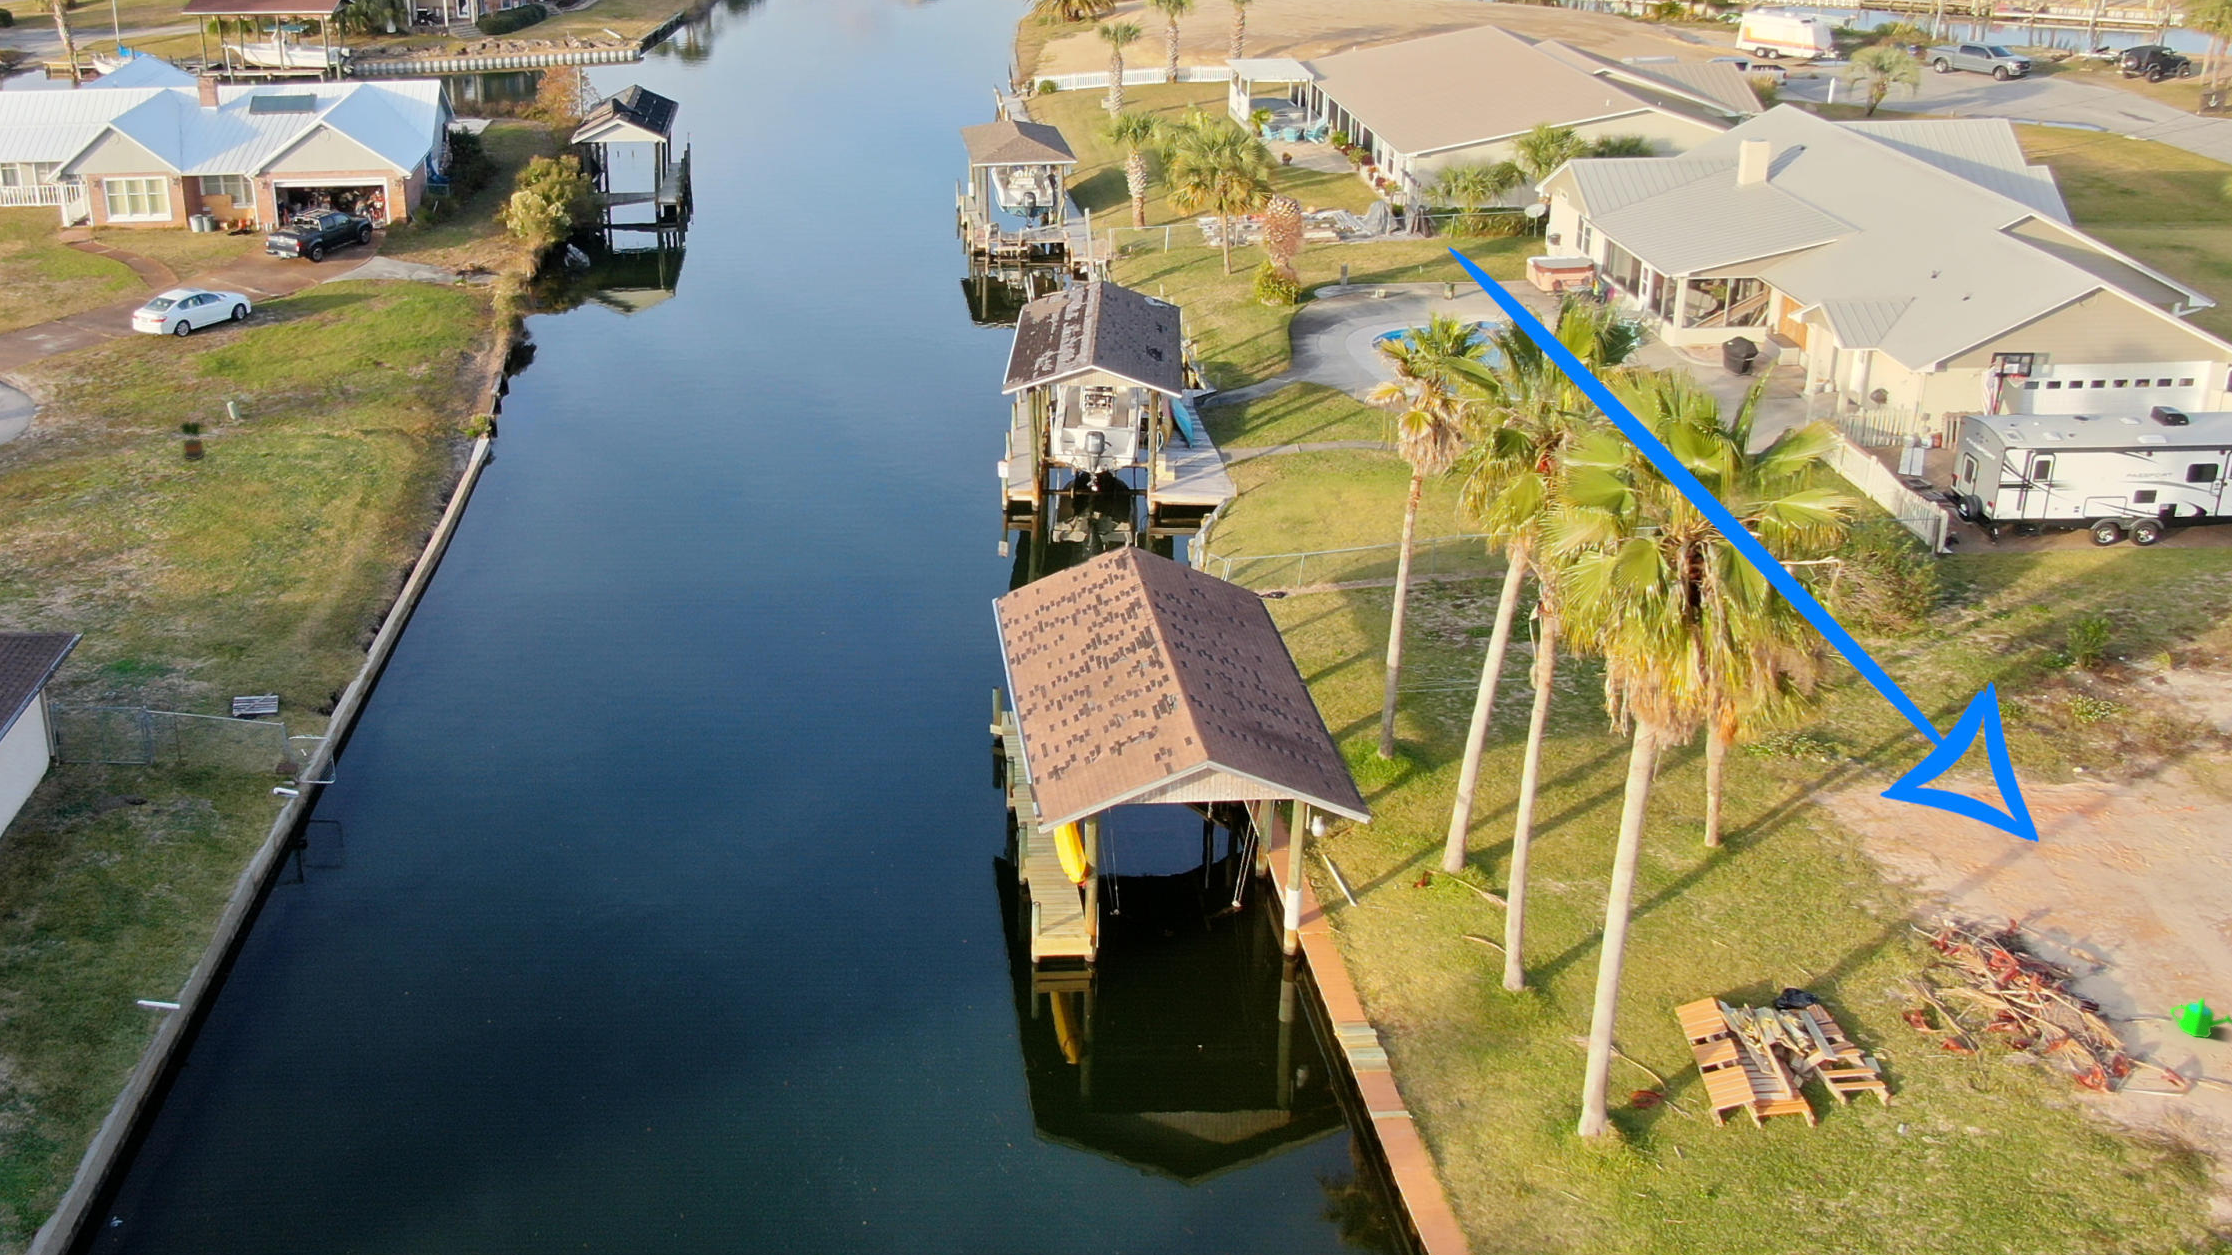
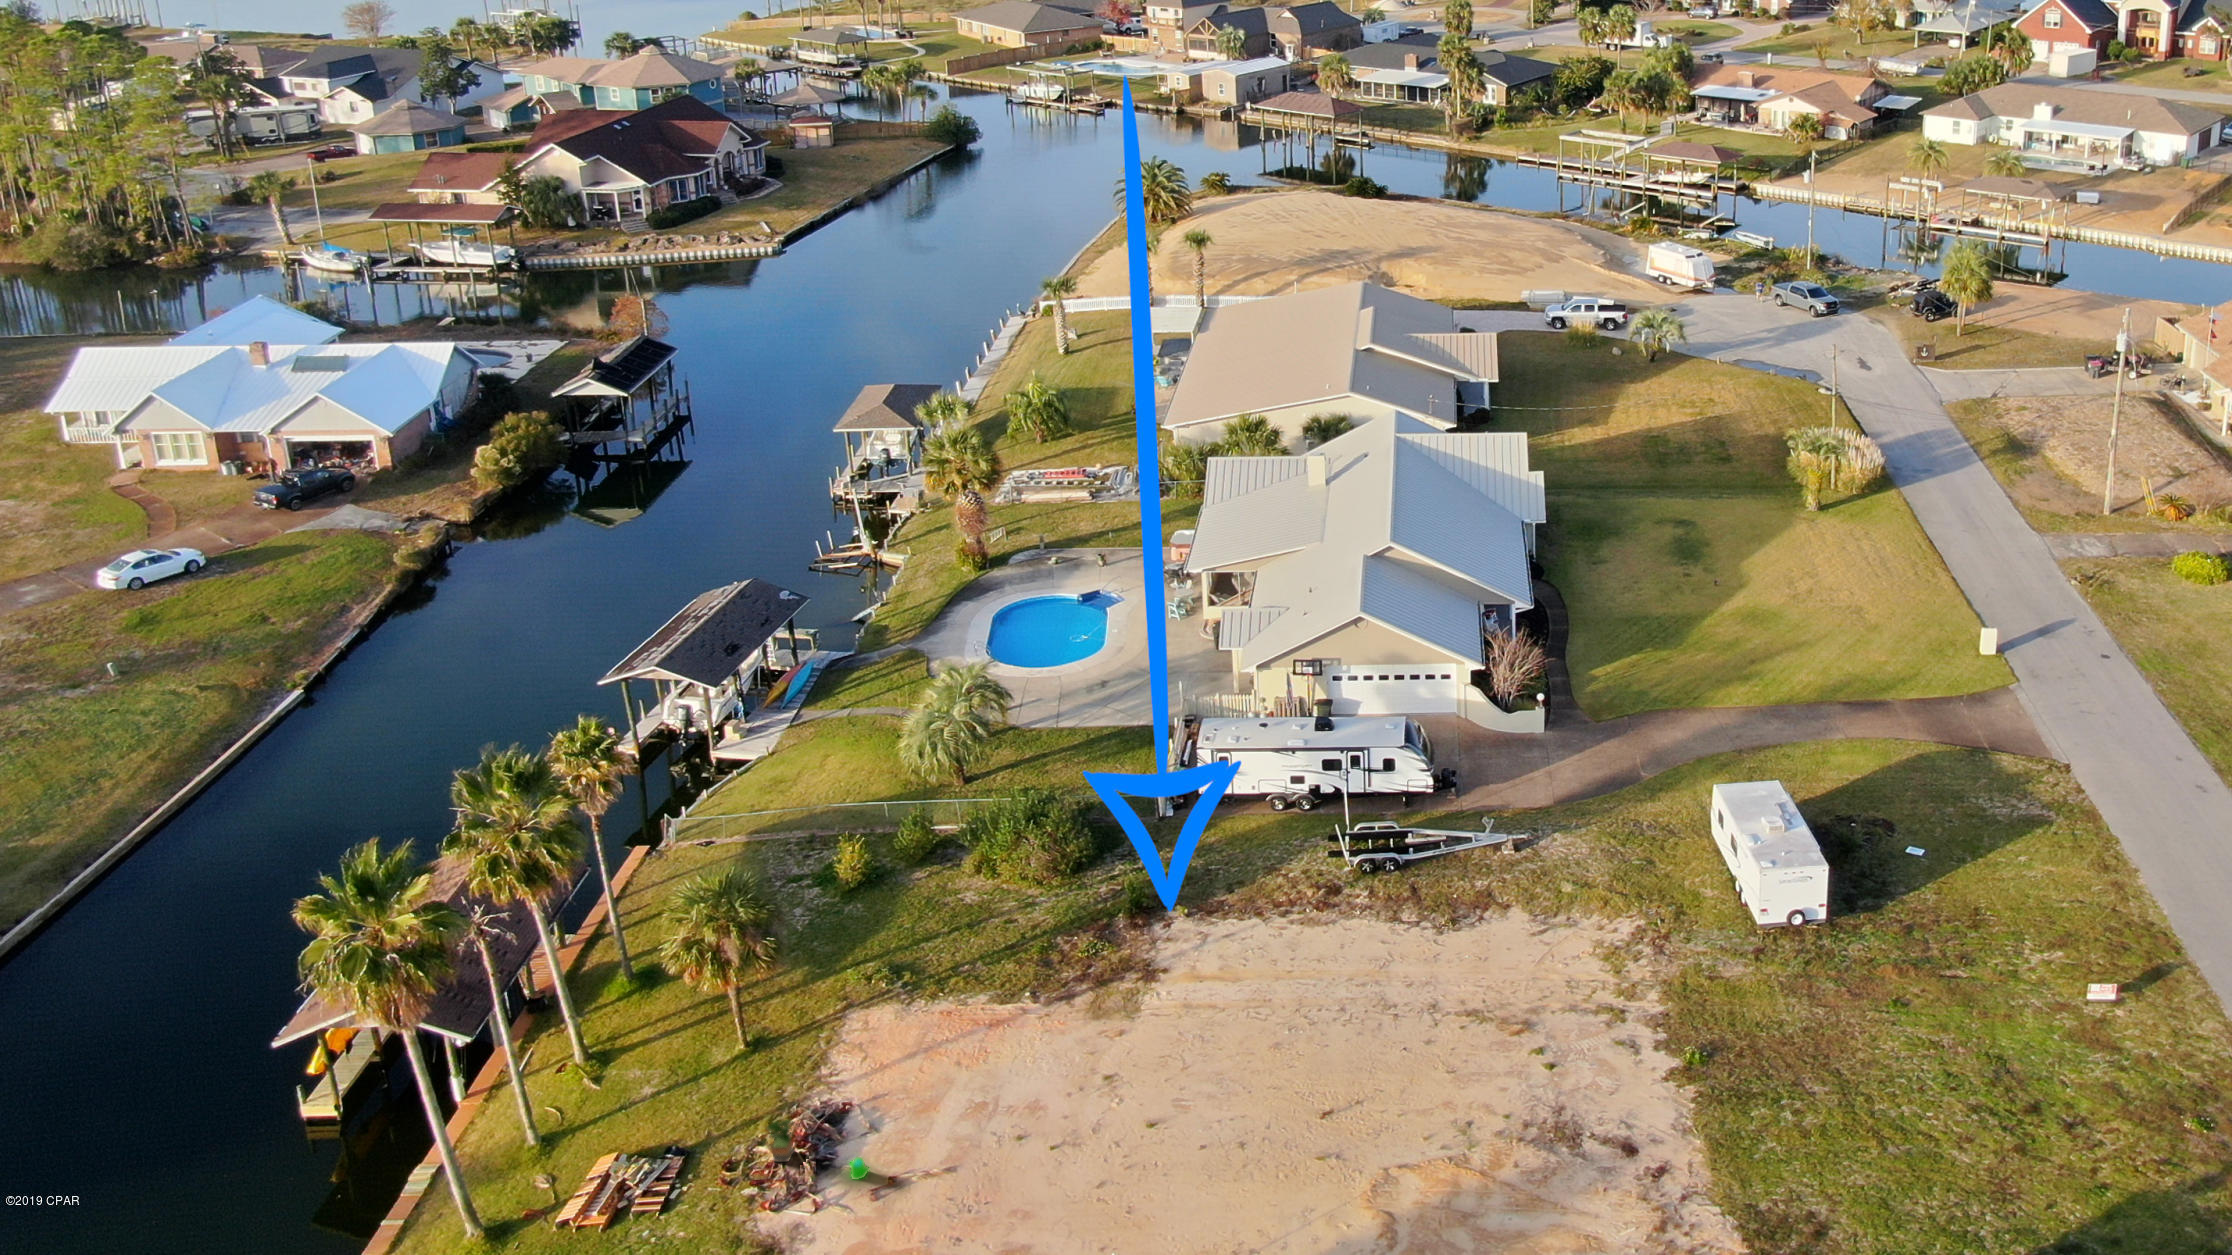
potted tree: present [180,422,204,459] -> present [768,1120,794,1162]

